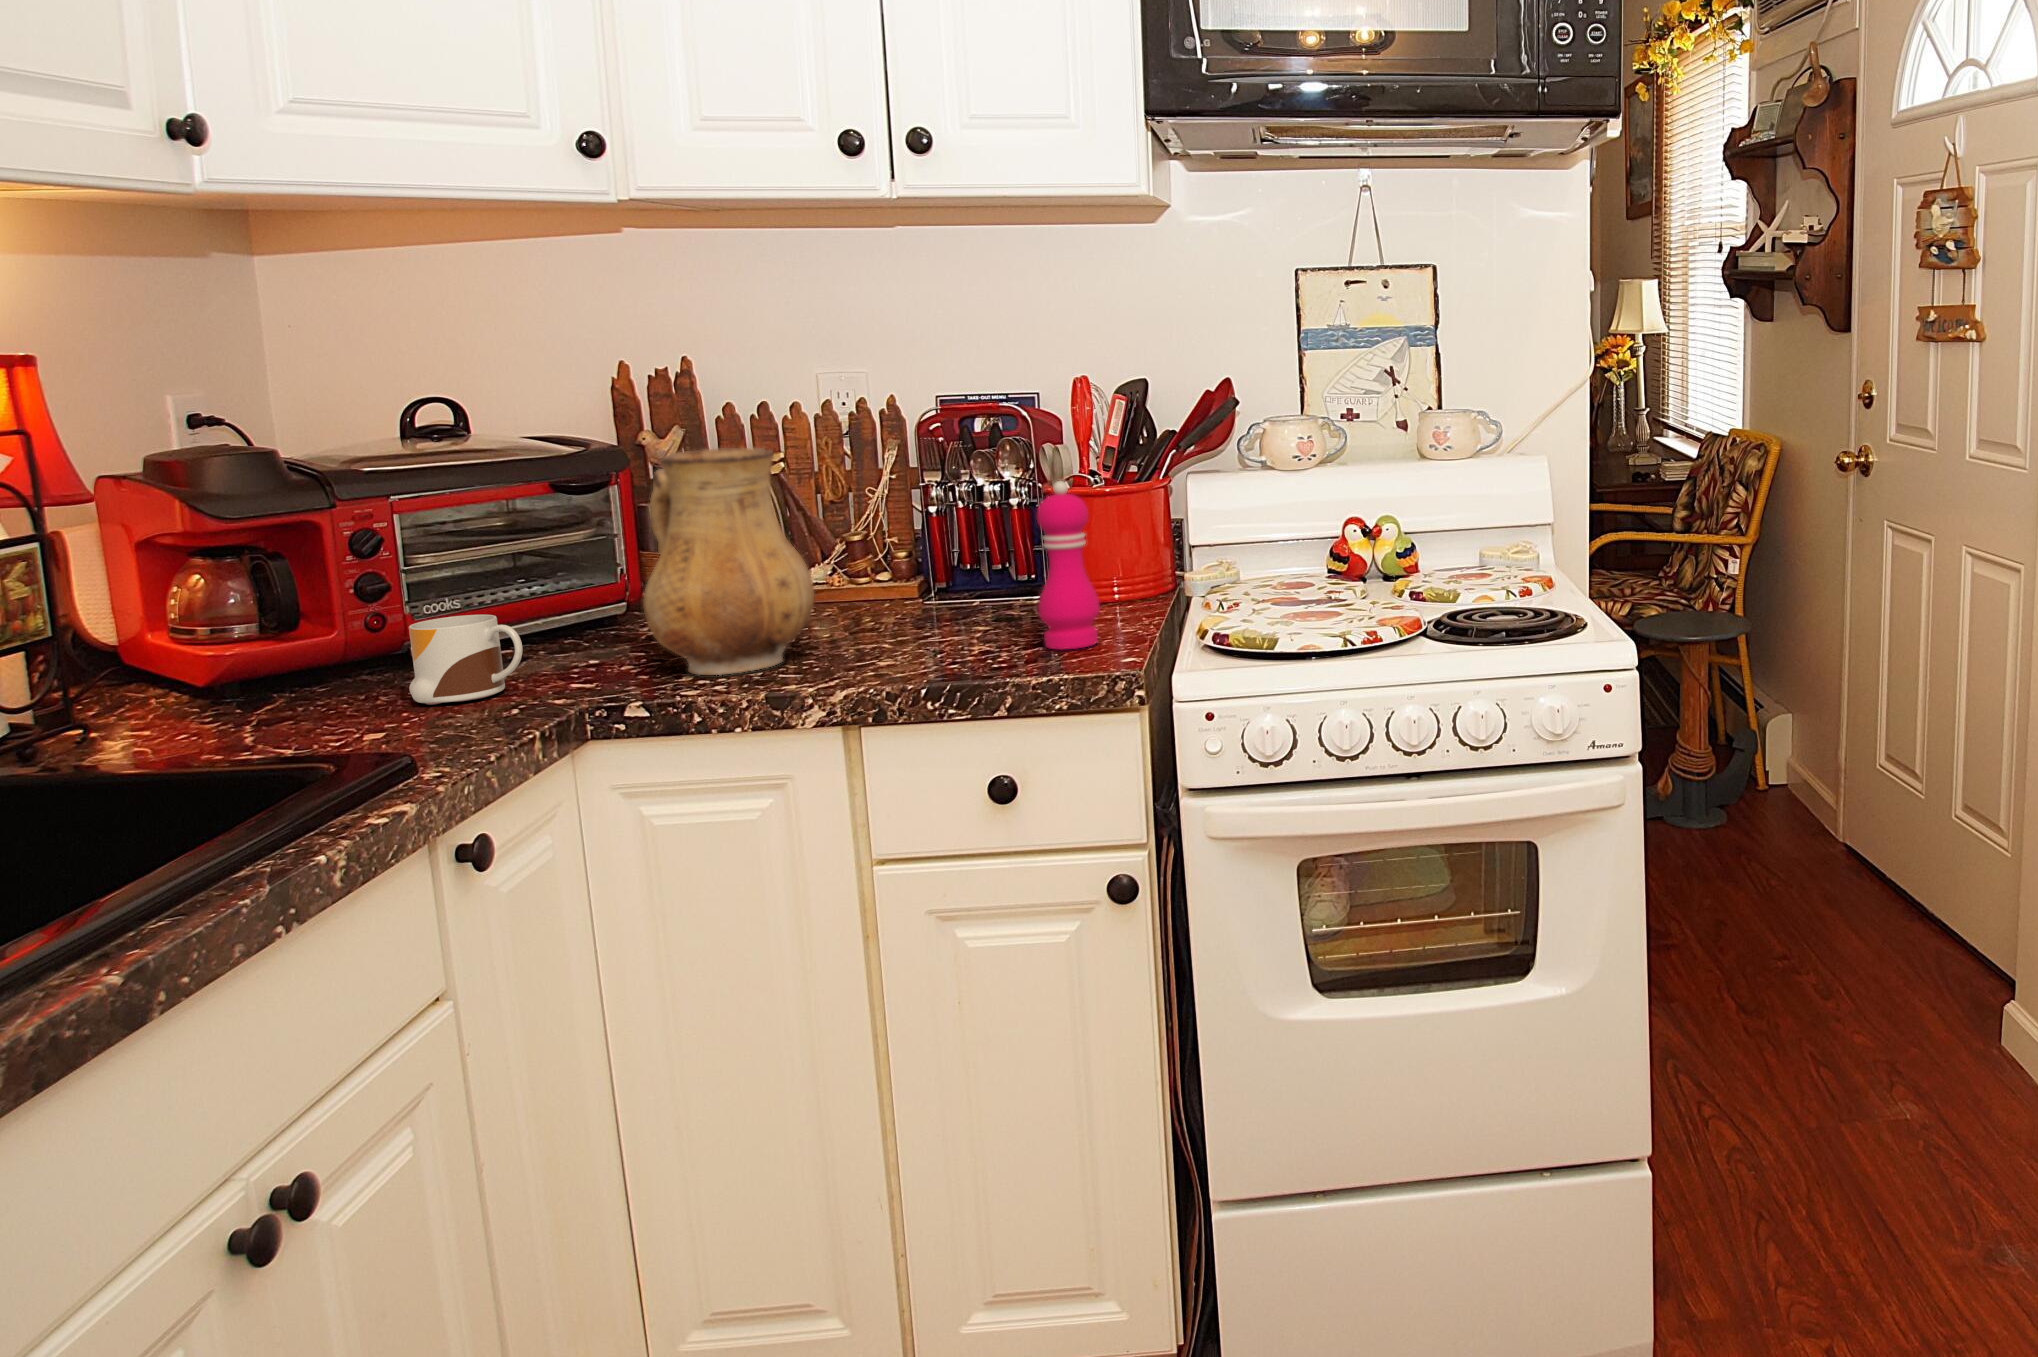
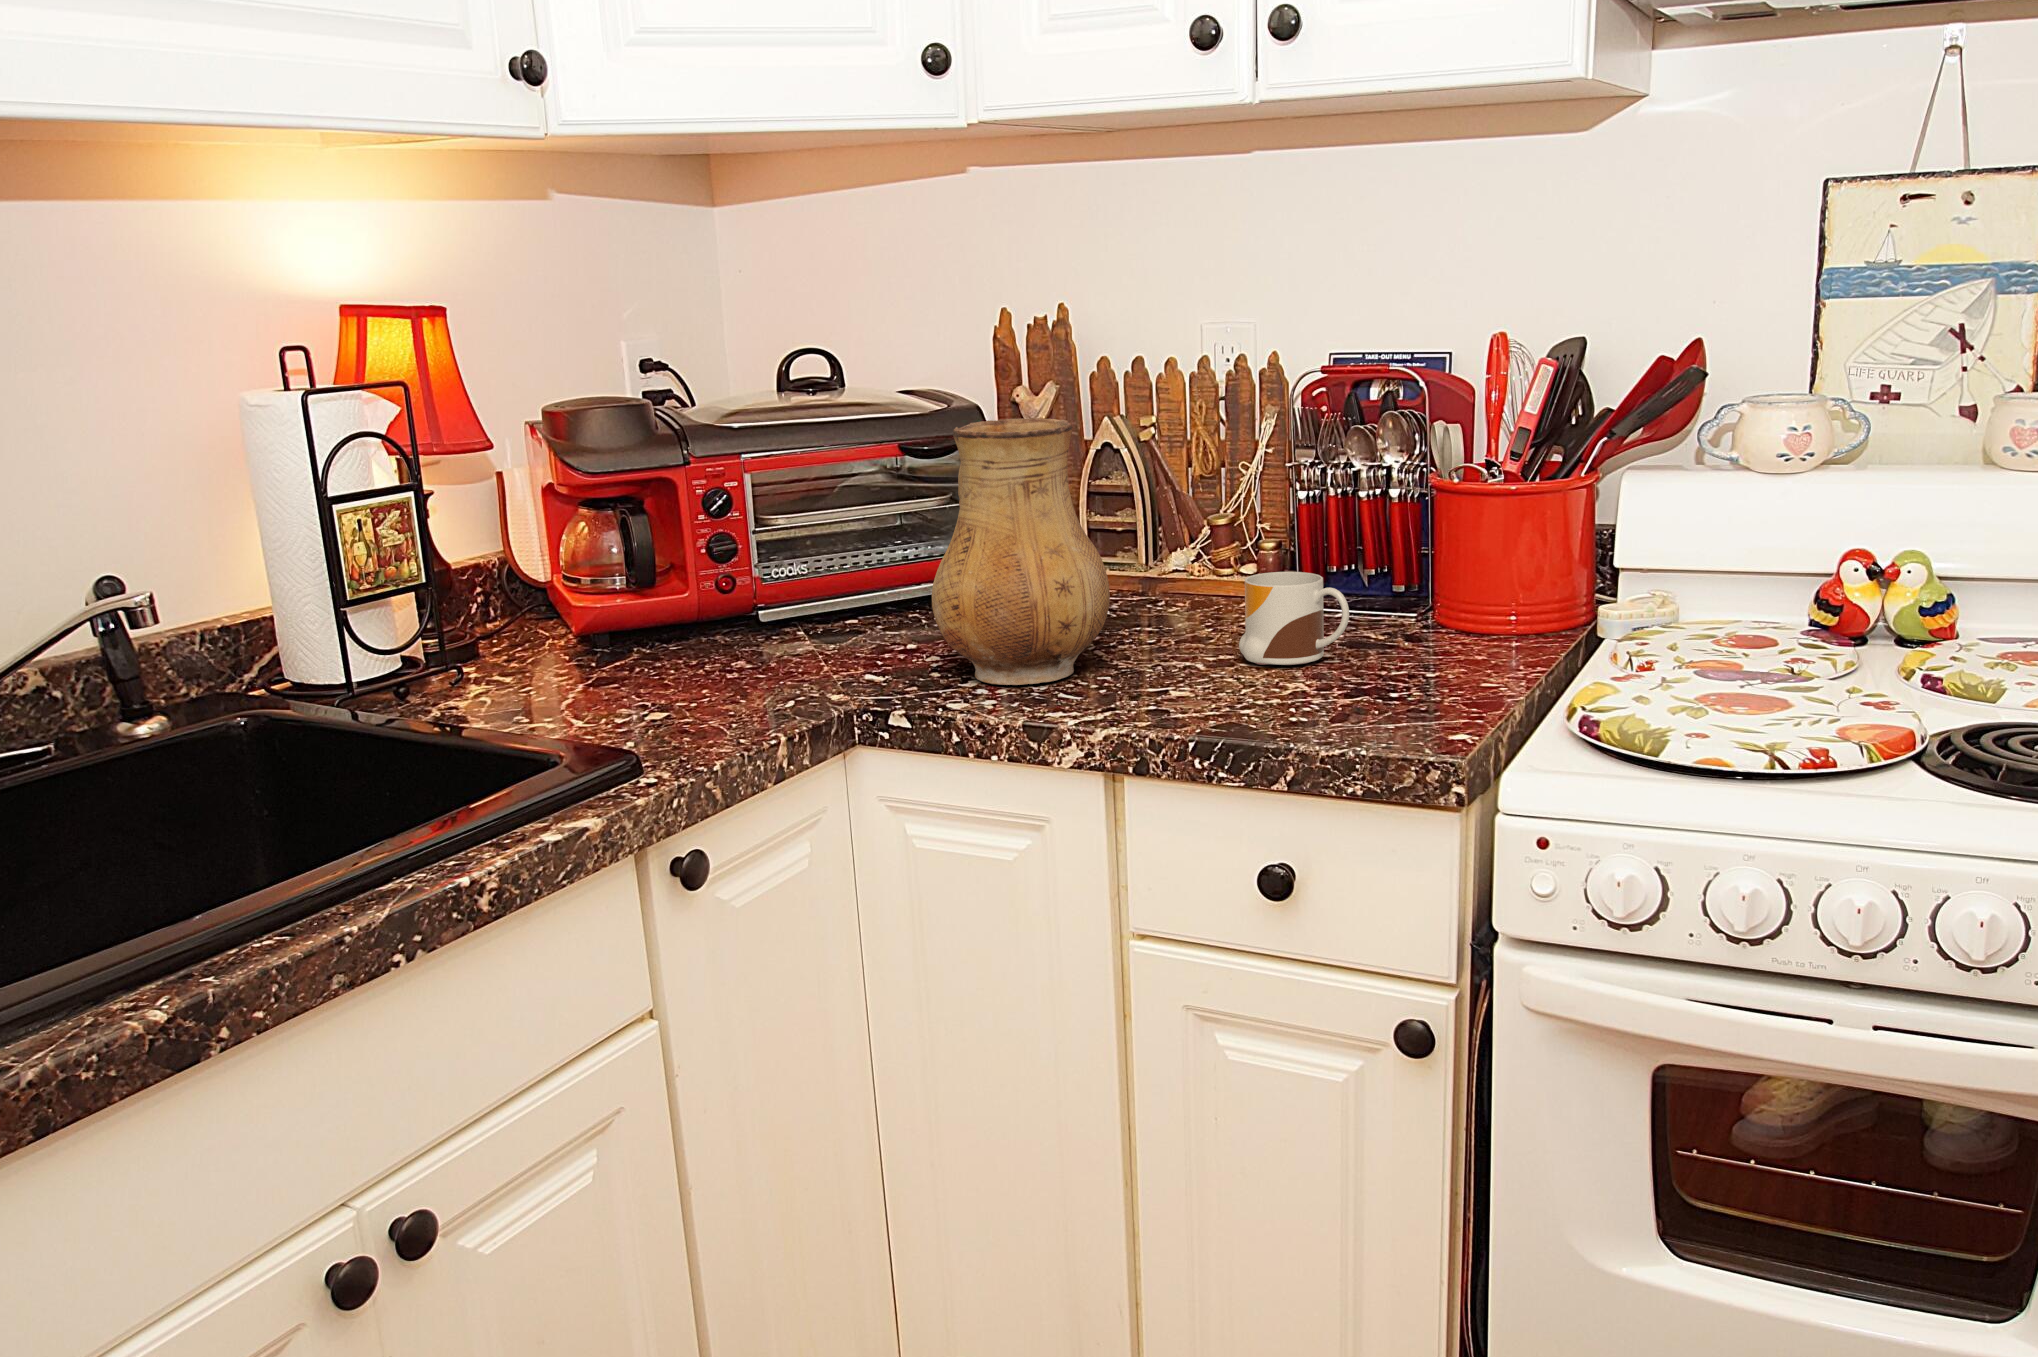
pepper mill: present [1037,481,1100,649] -> none [1358,481,1438,709]
mug: present [409,615,523,704] -> present [1239,572,1349,665]

